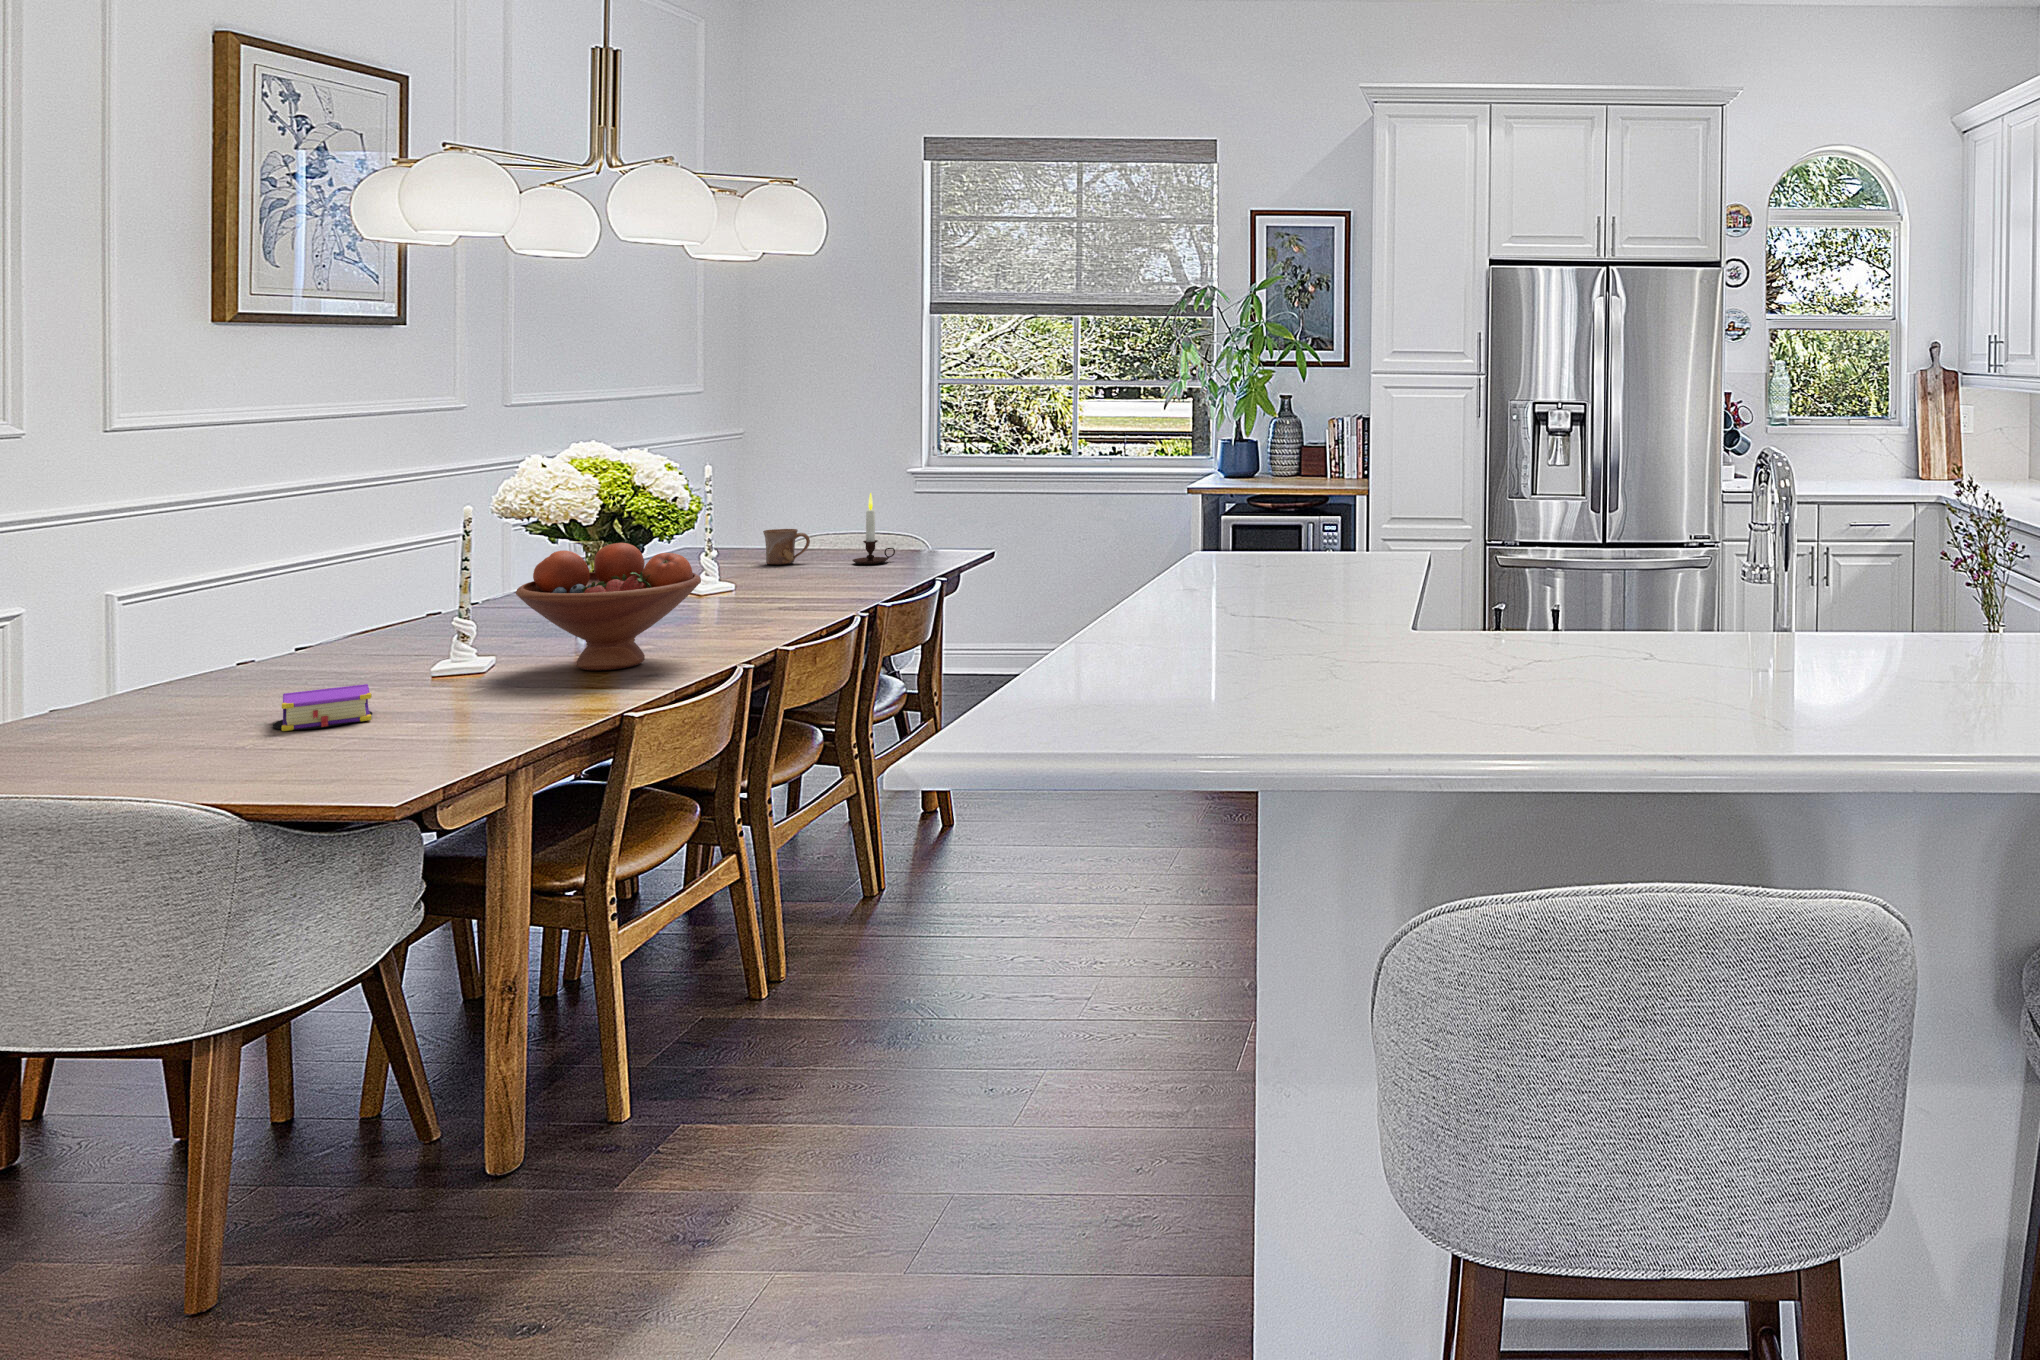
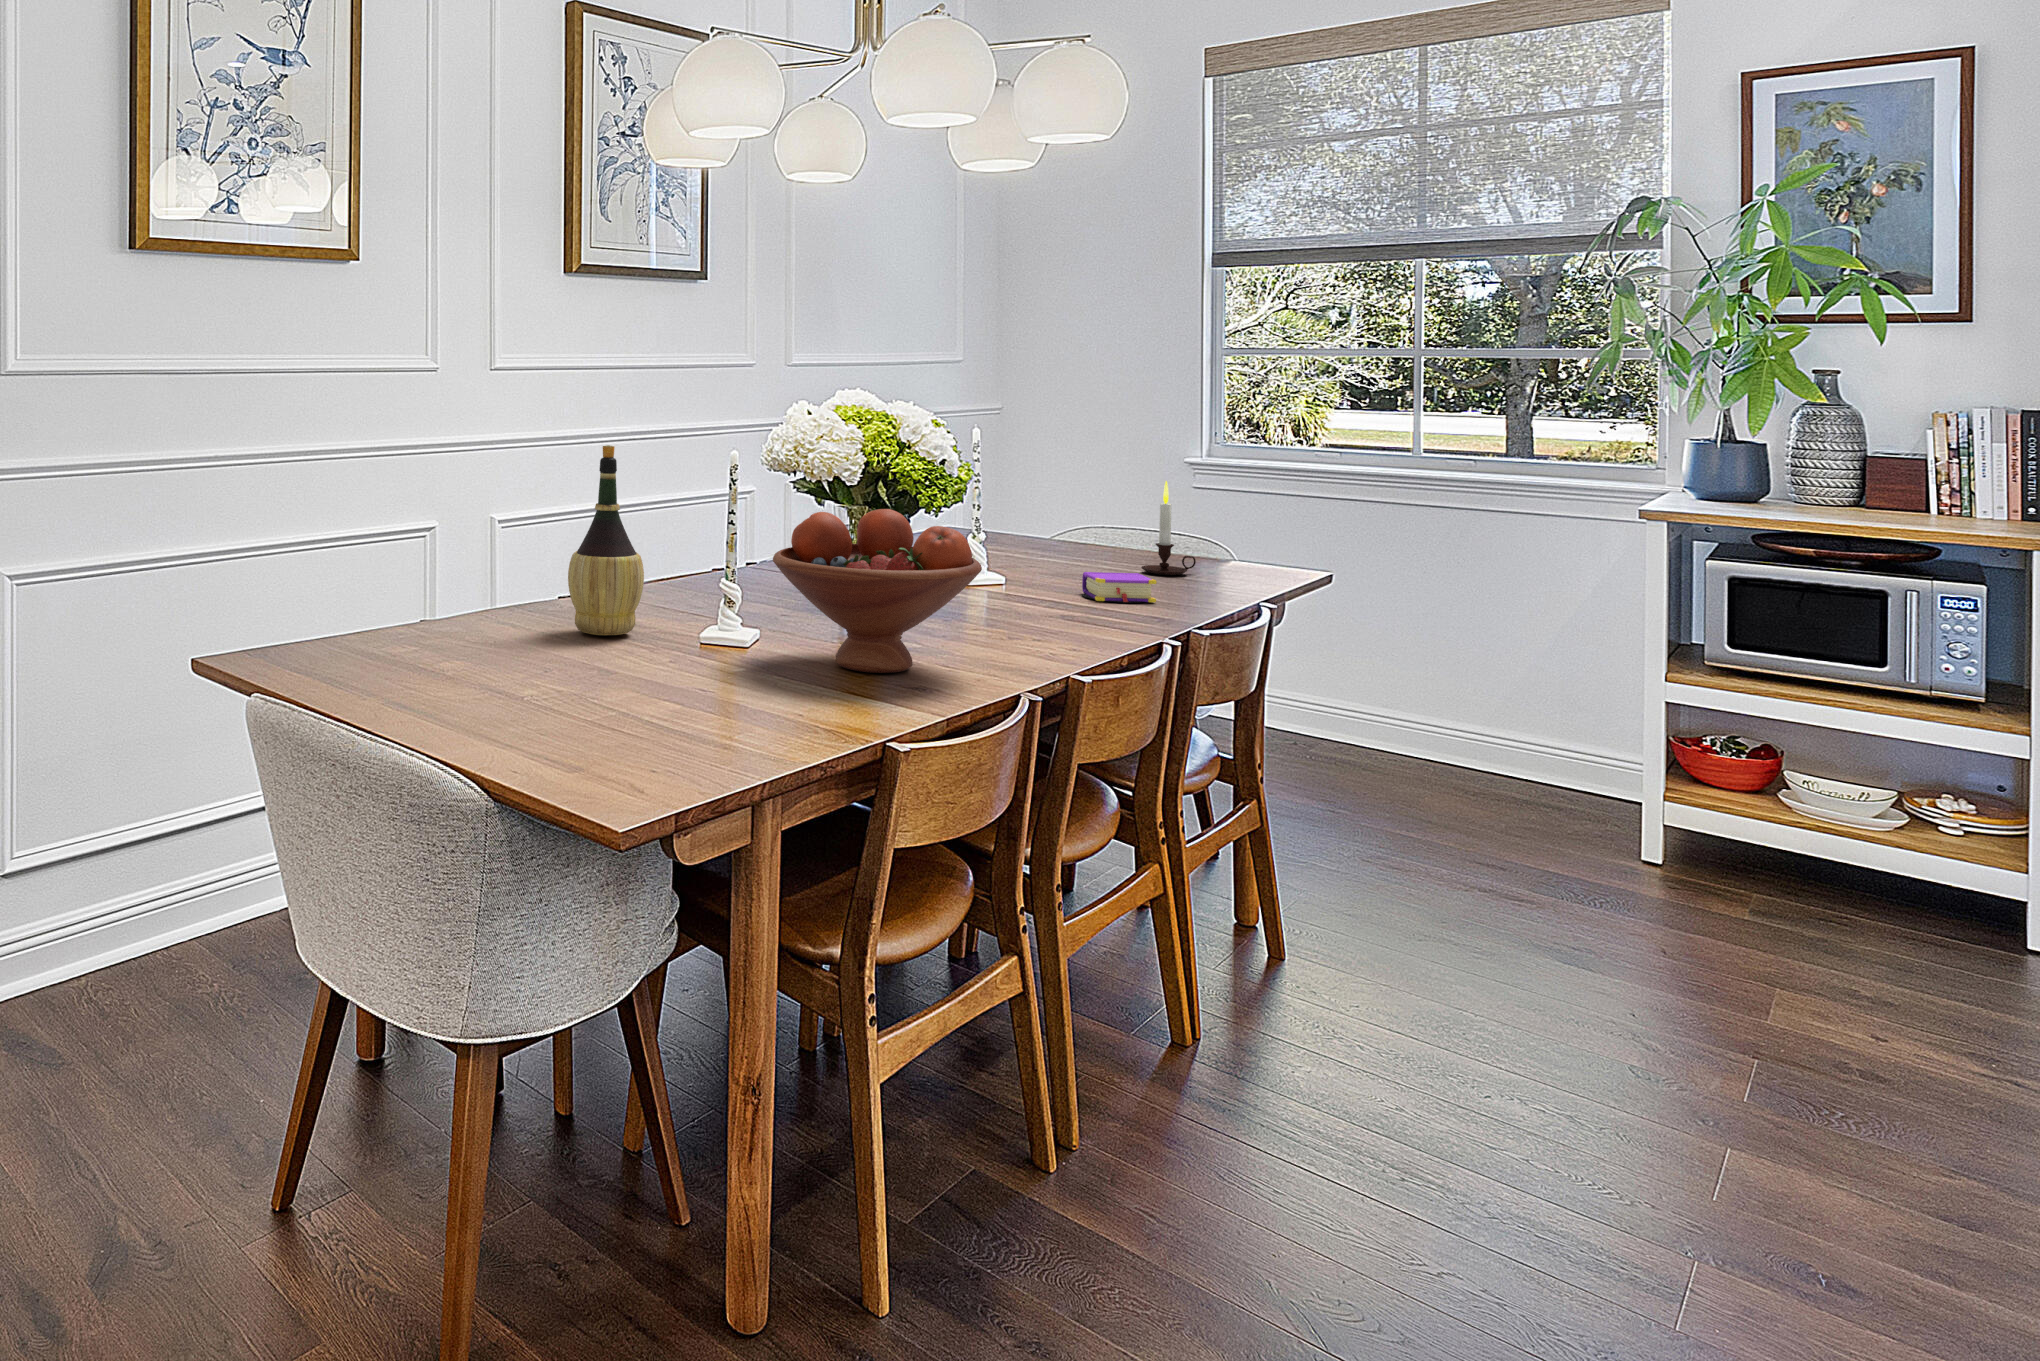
wine bottle: none [298,511,383,677] -> present [568,445,644,635]
mug: present [763,529,810,564] -> none [1034,519,1088,563]
book: present [273,684,372,731] -> present [1082,572,1157,603]

